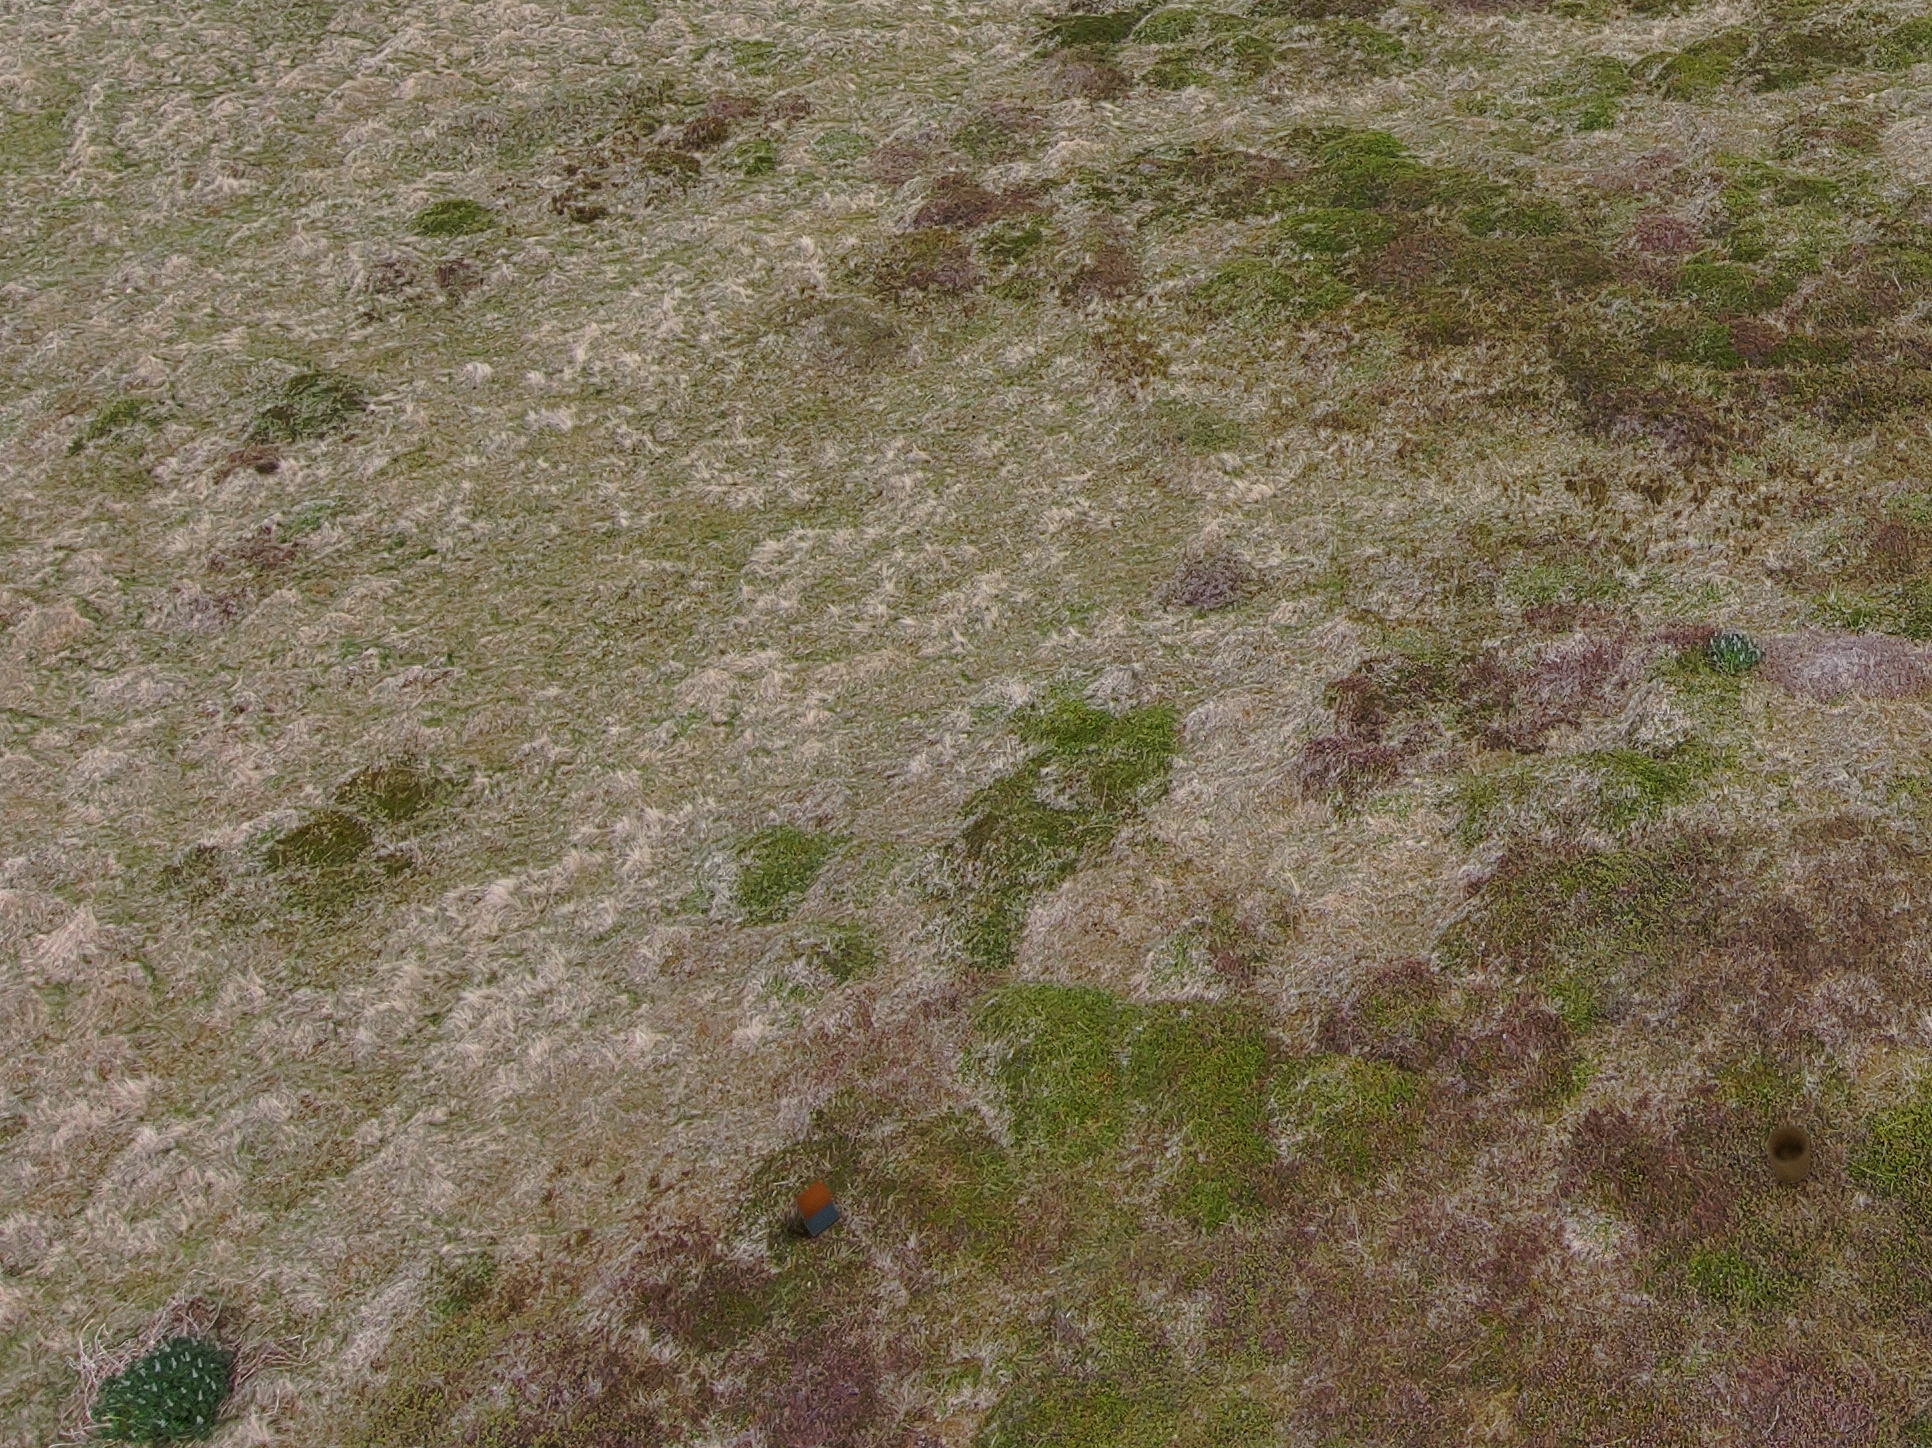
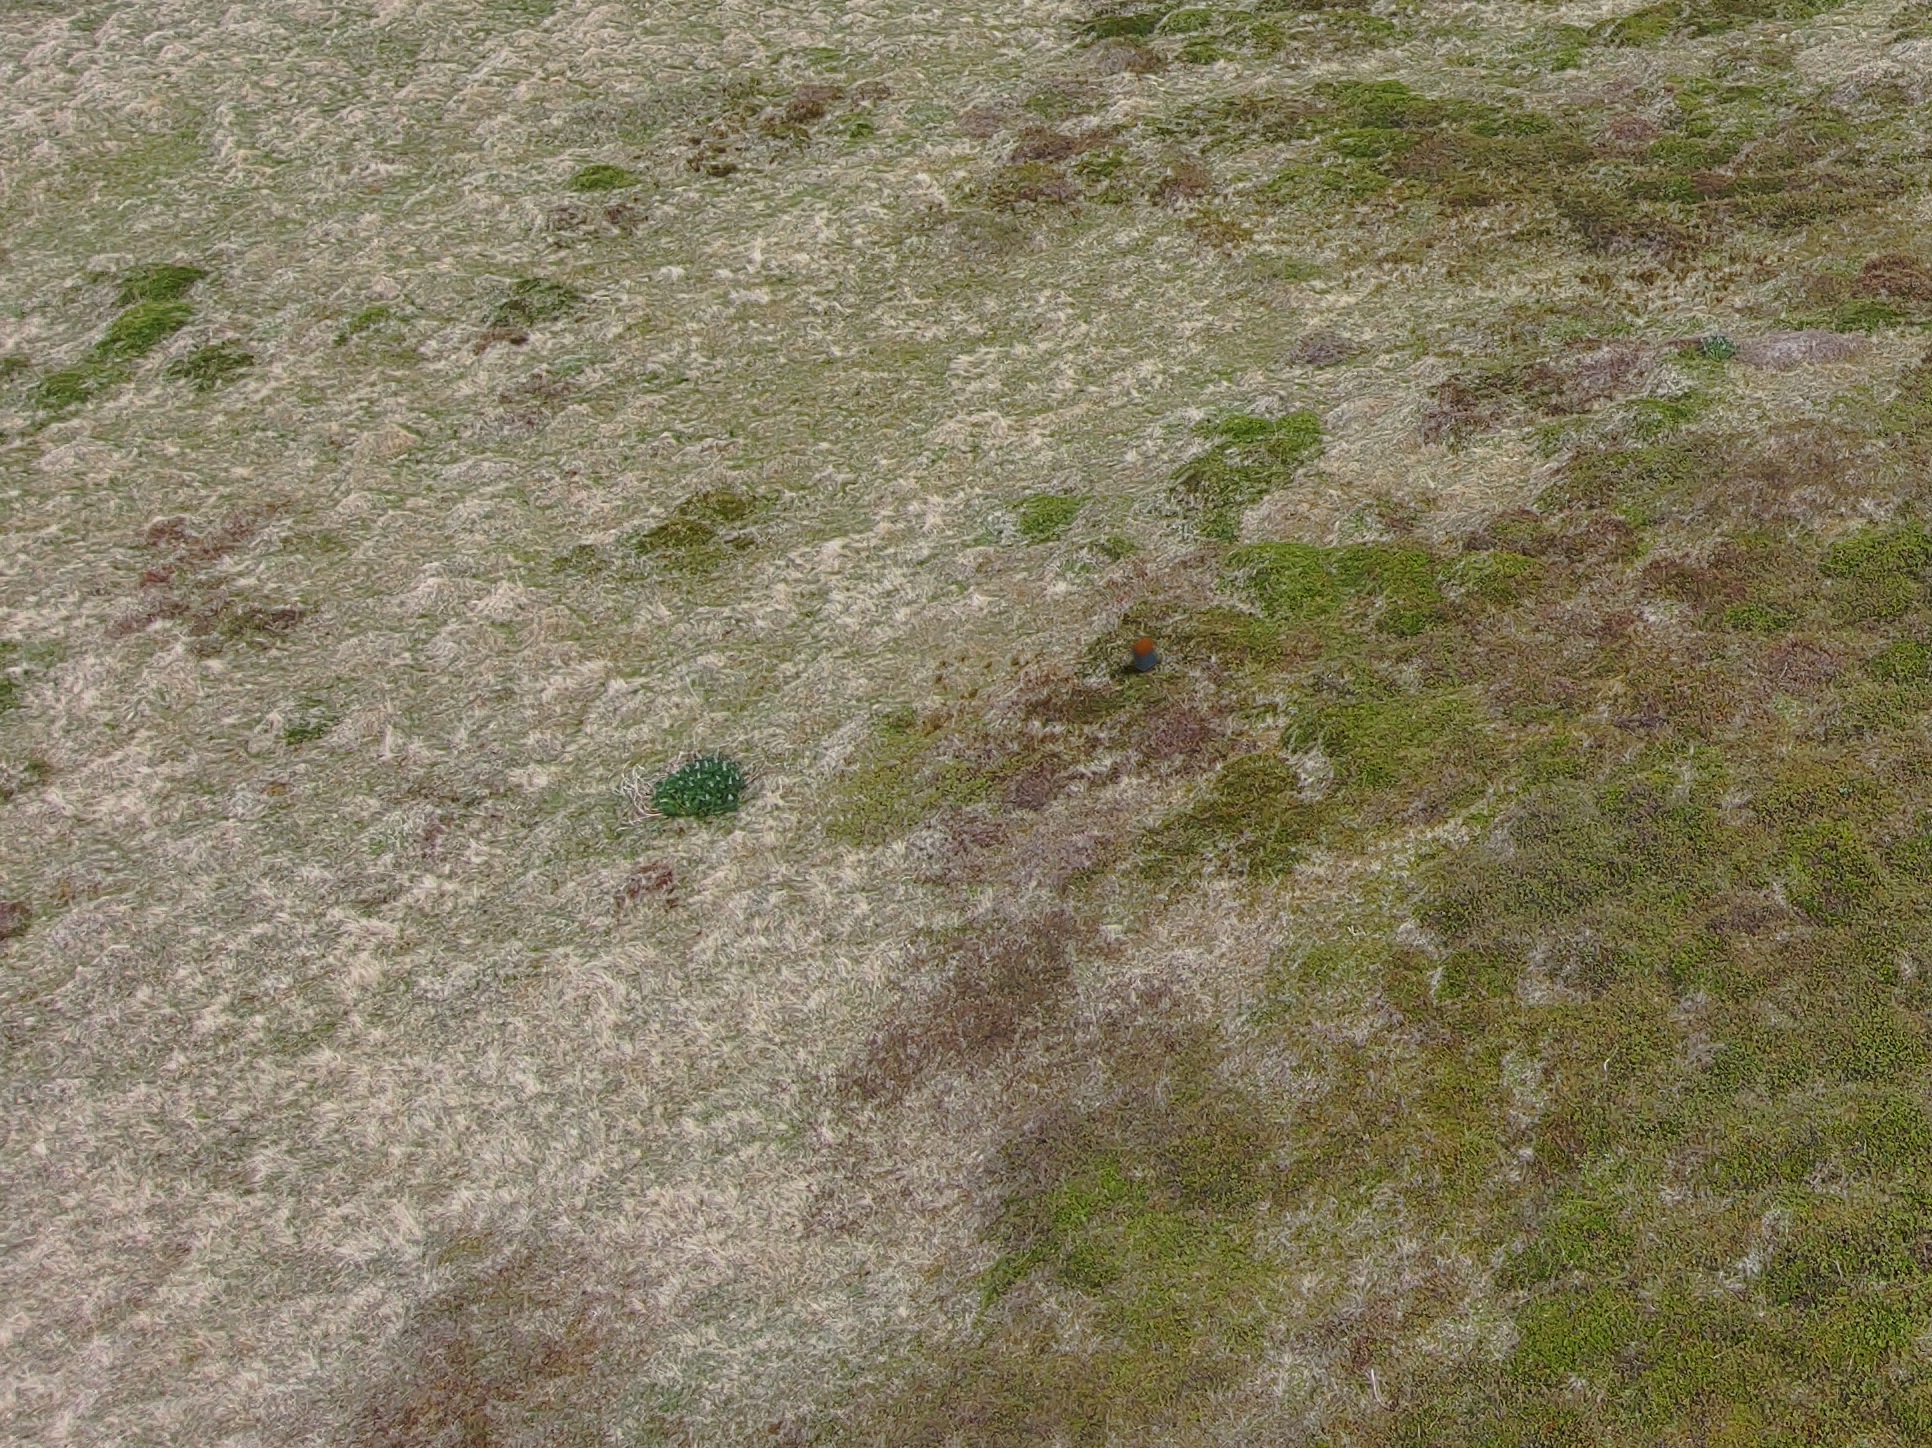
wooden bucket: present [1766,1125,1811,1184] -> none [1767,535,1795,567]

